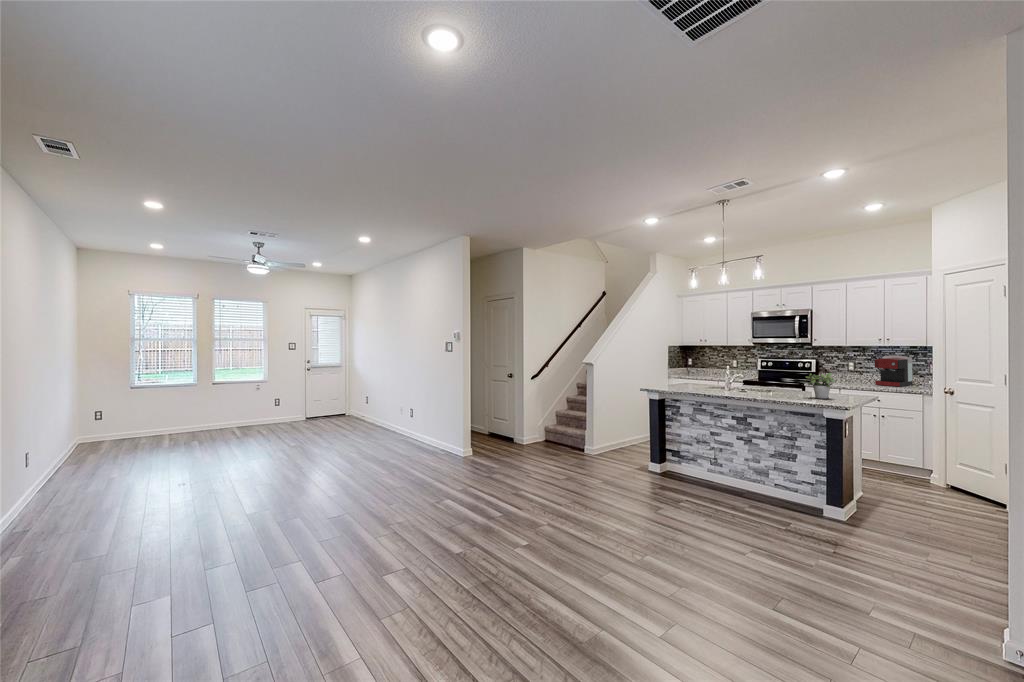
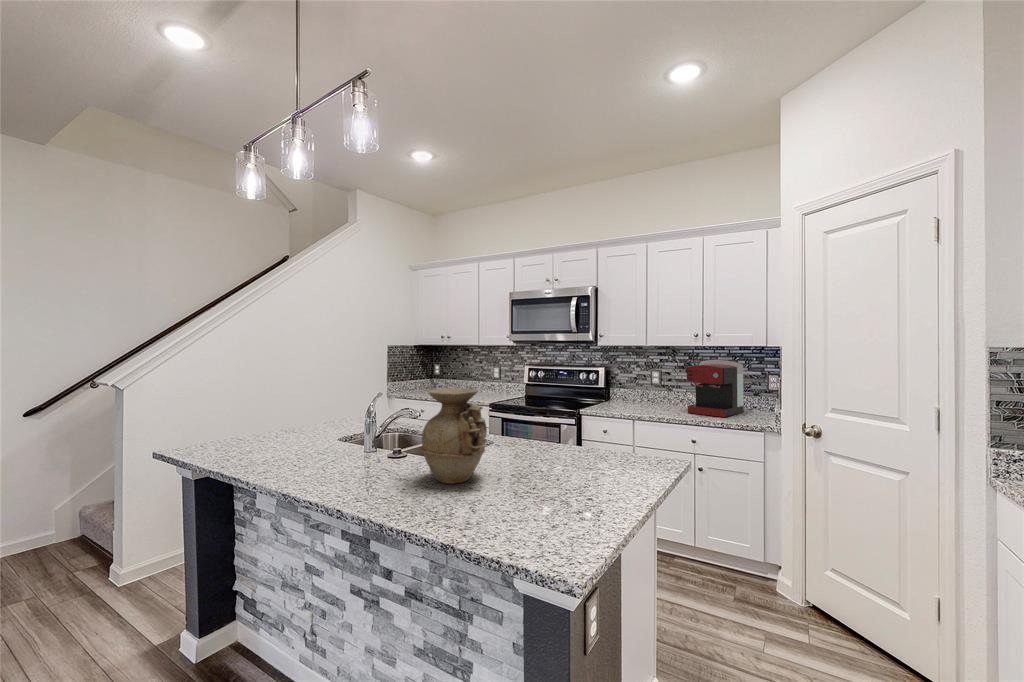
vase: none [768,368,796,400] -> present [421,388,487,484]
potted plant: present [804,373,835,398] -> none [524,401,593,472]

